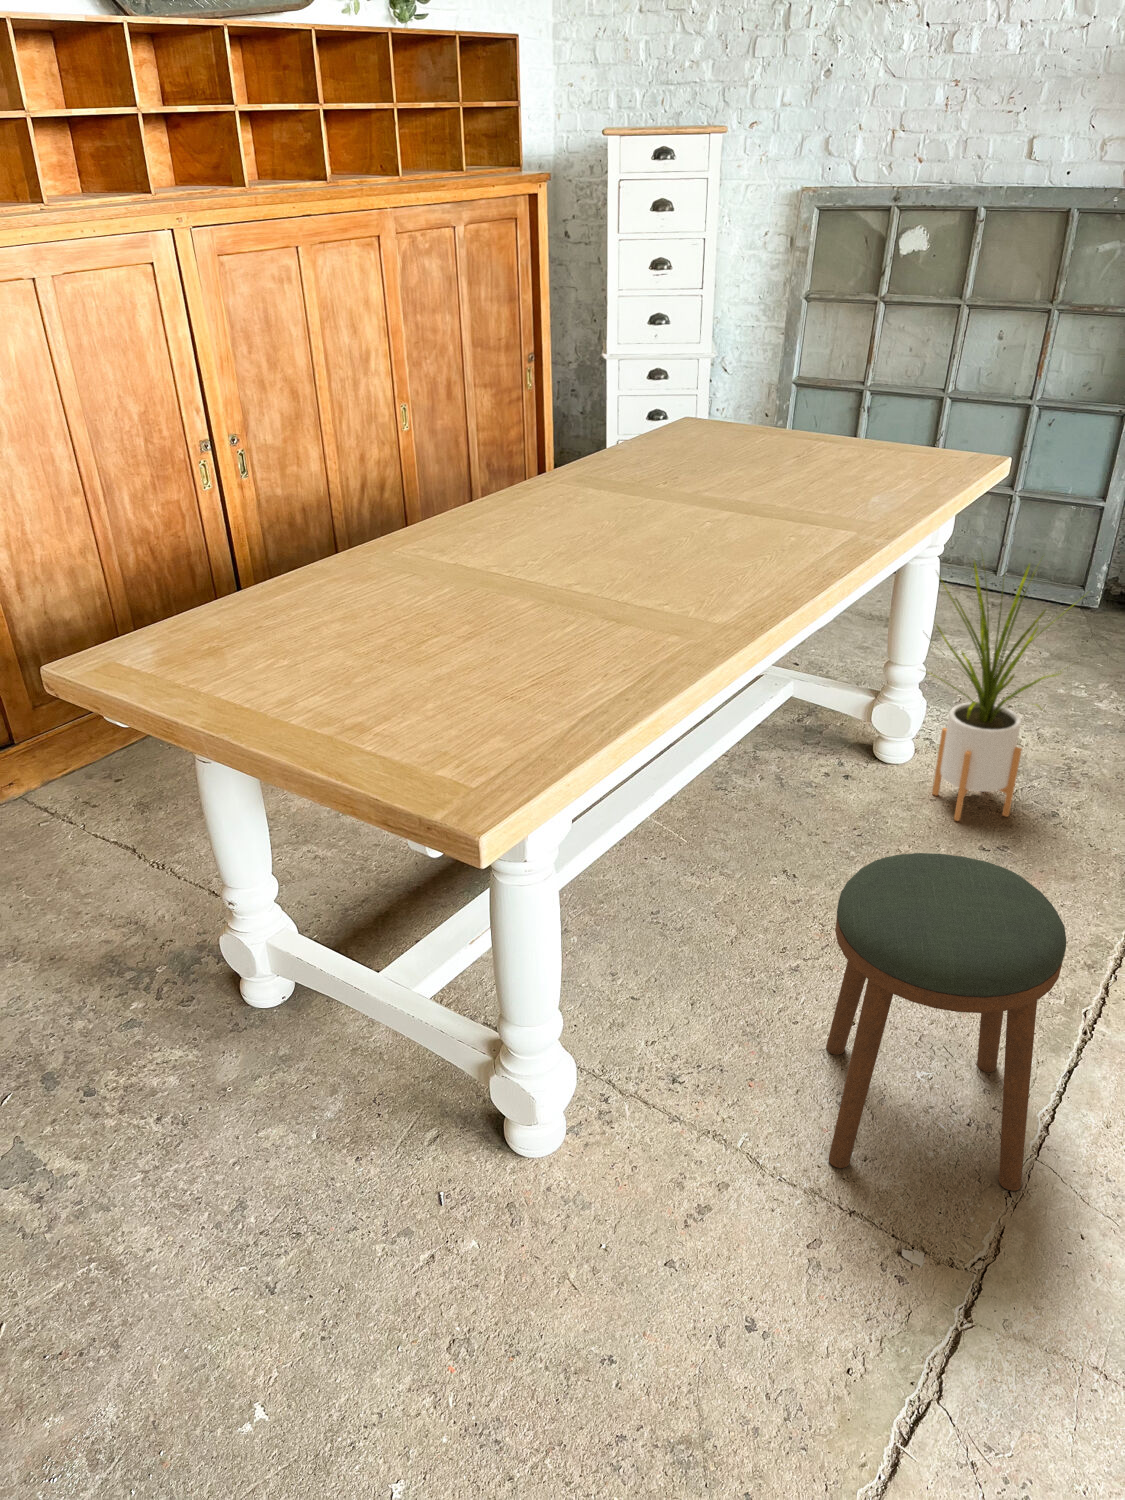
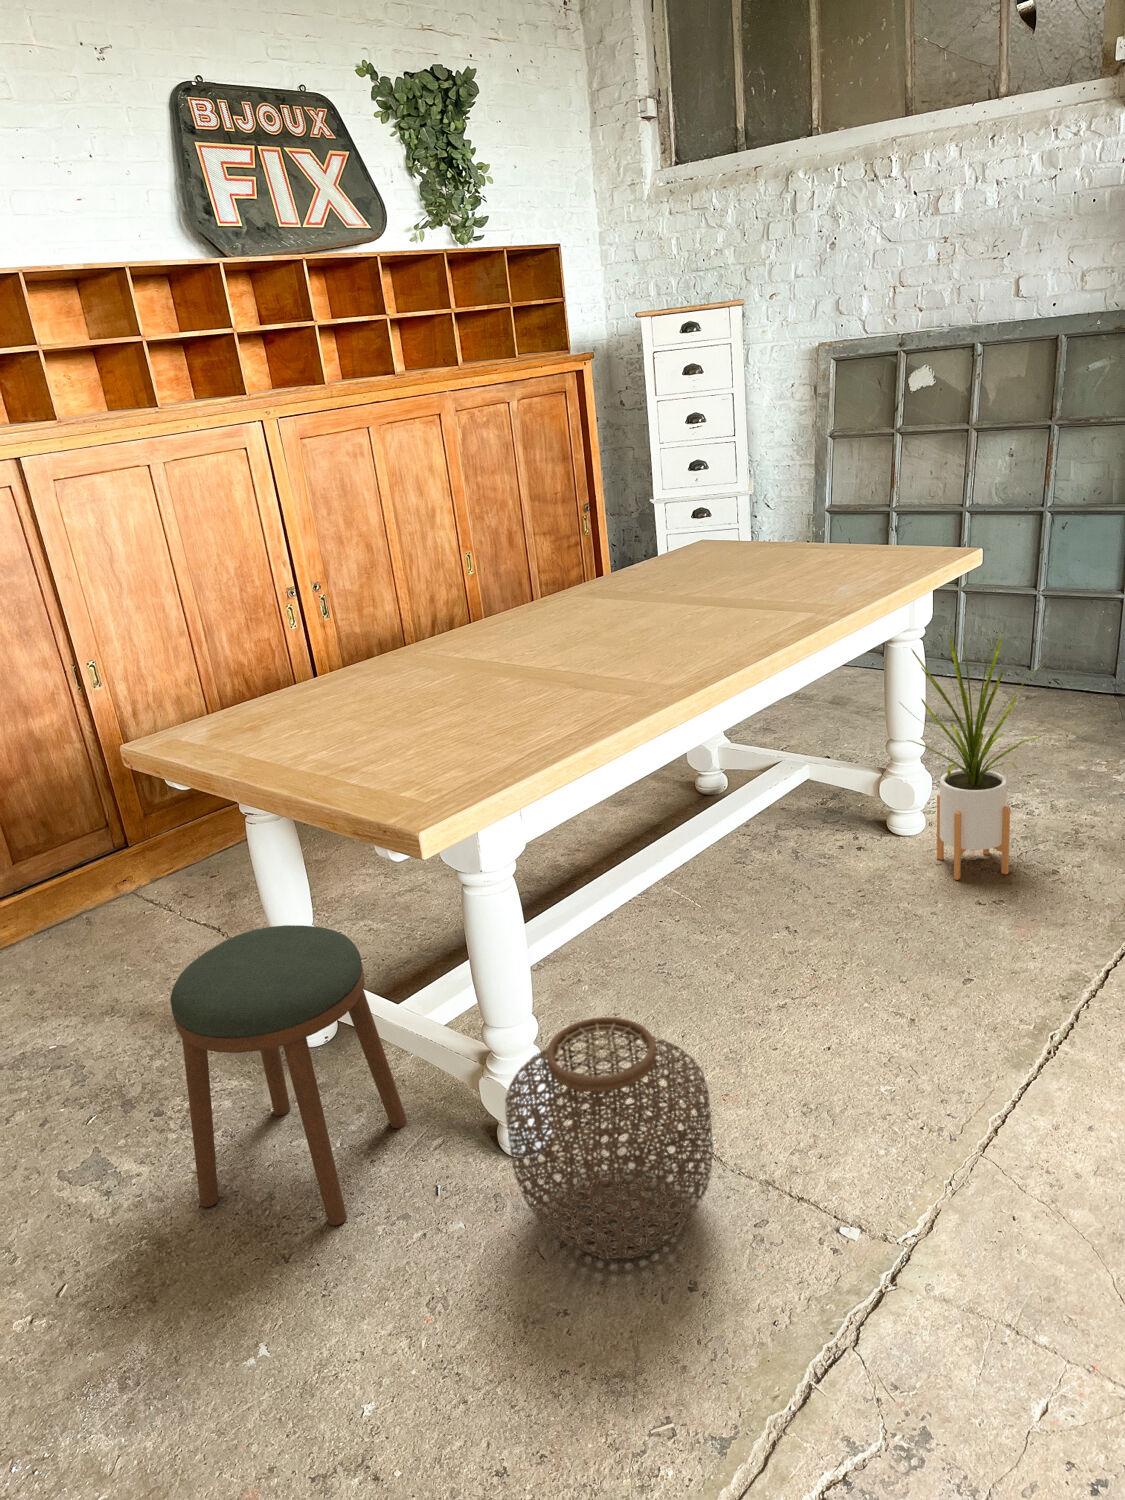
stool: present [826,853,1066,1191] -> present [170,925,407,1225]
woven basket: none [543,1024,778,1293] -> present [505,1017,713,1259]

